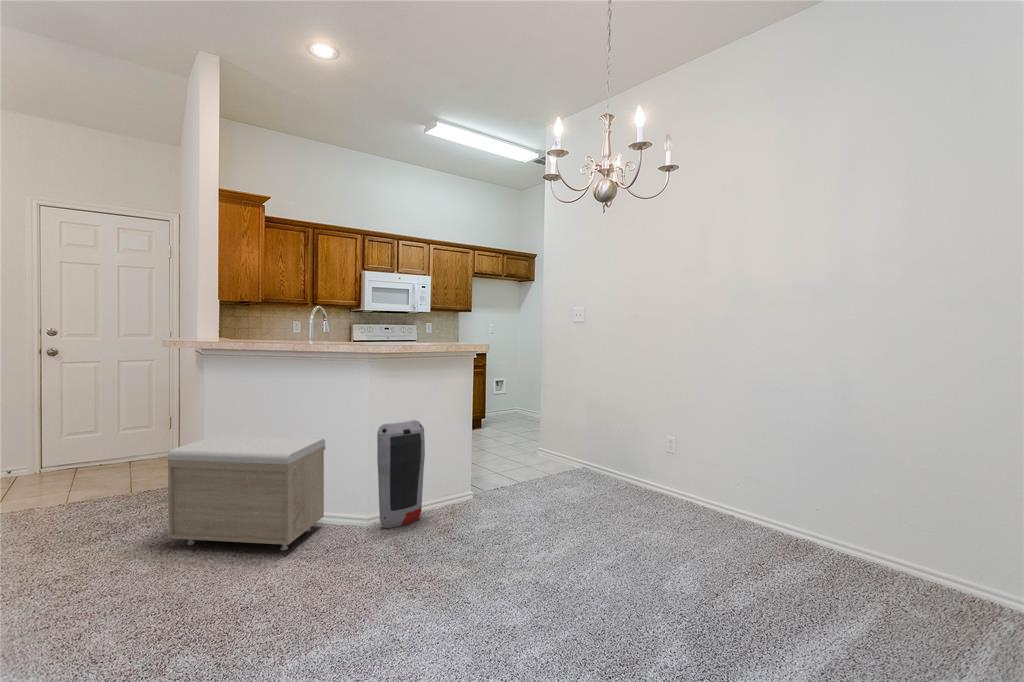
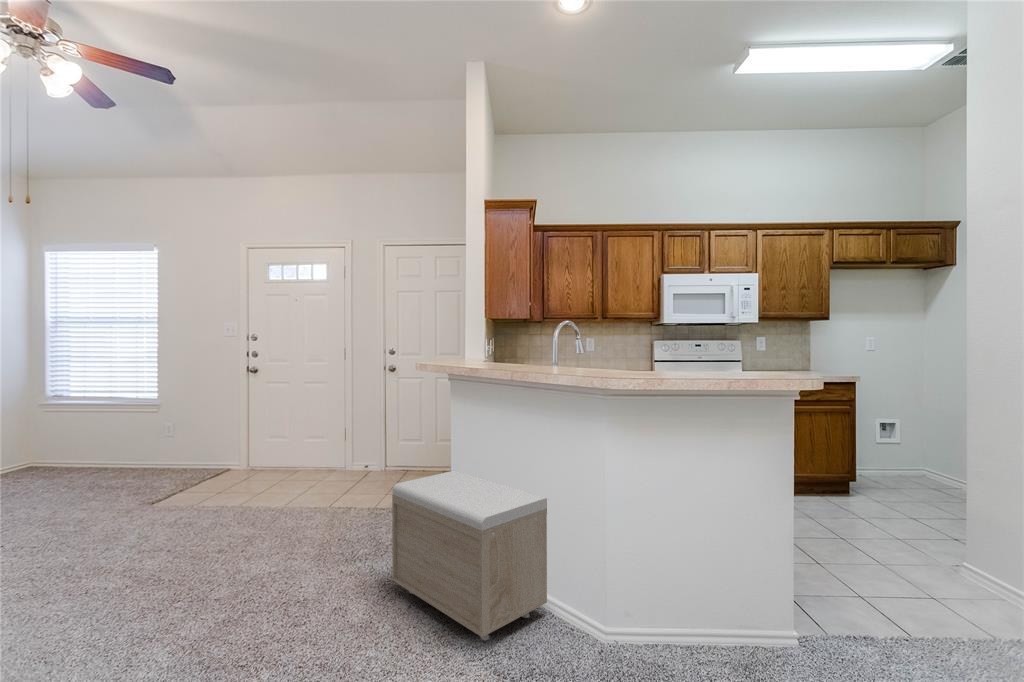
air purifier: present [377,420,425,528] -> none [609,492,687,654]

